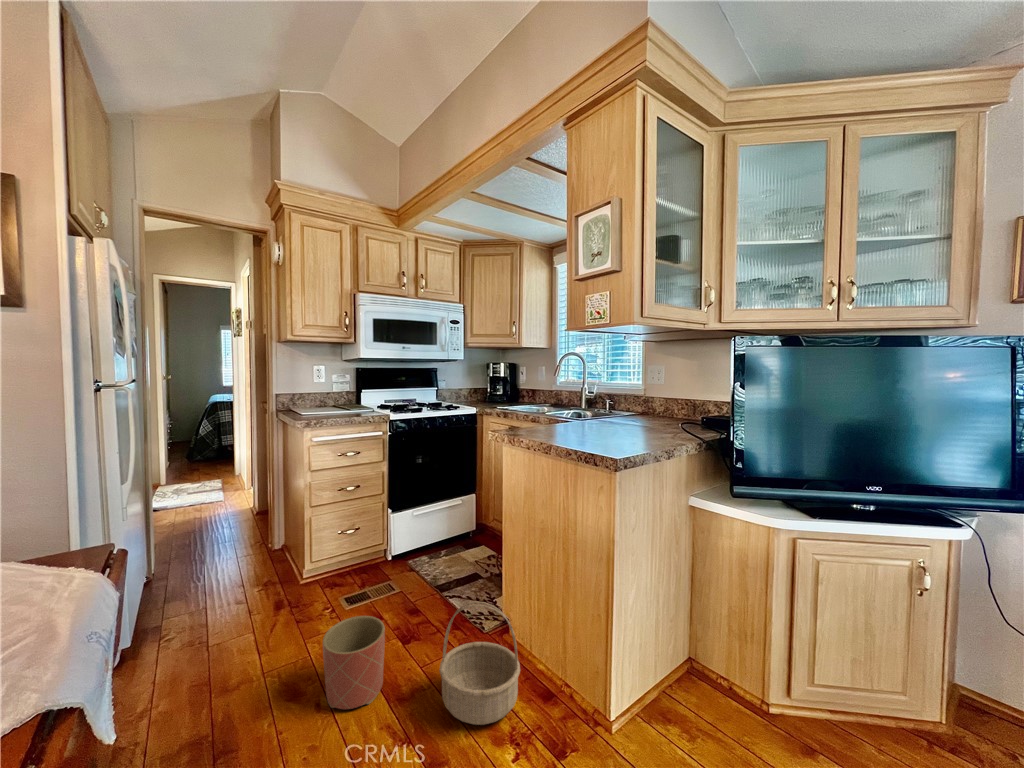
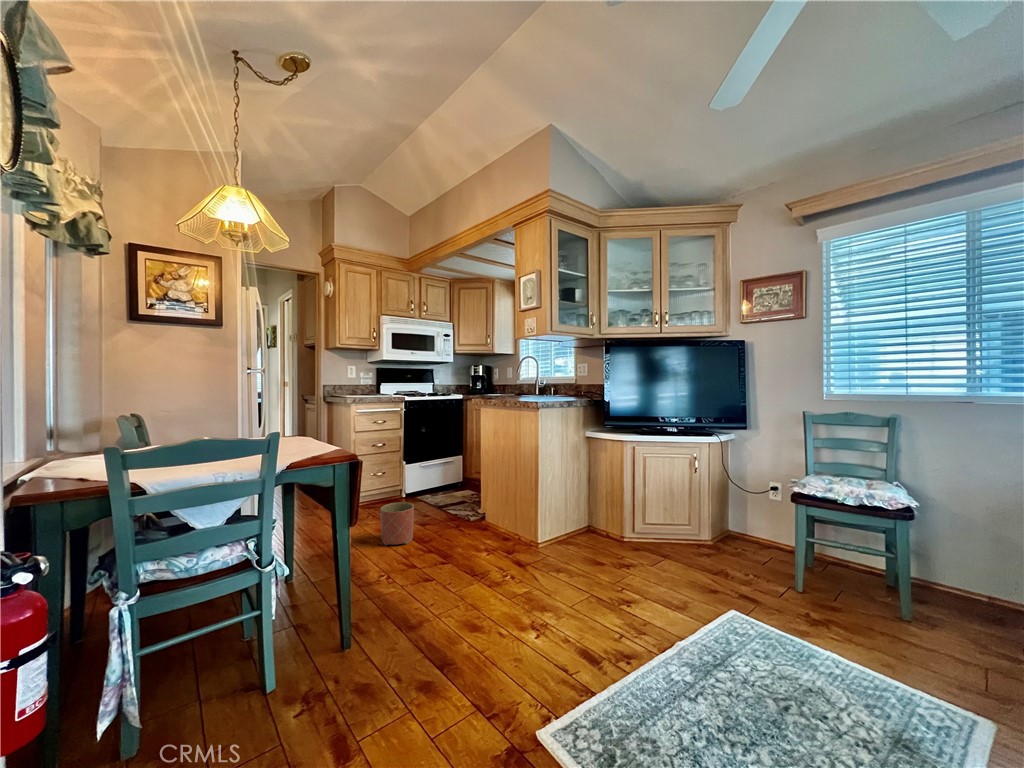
basket: present [439,602,520,725] -> none [446,485,491,548]

